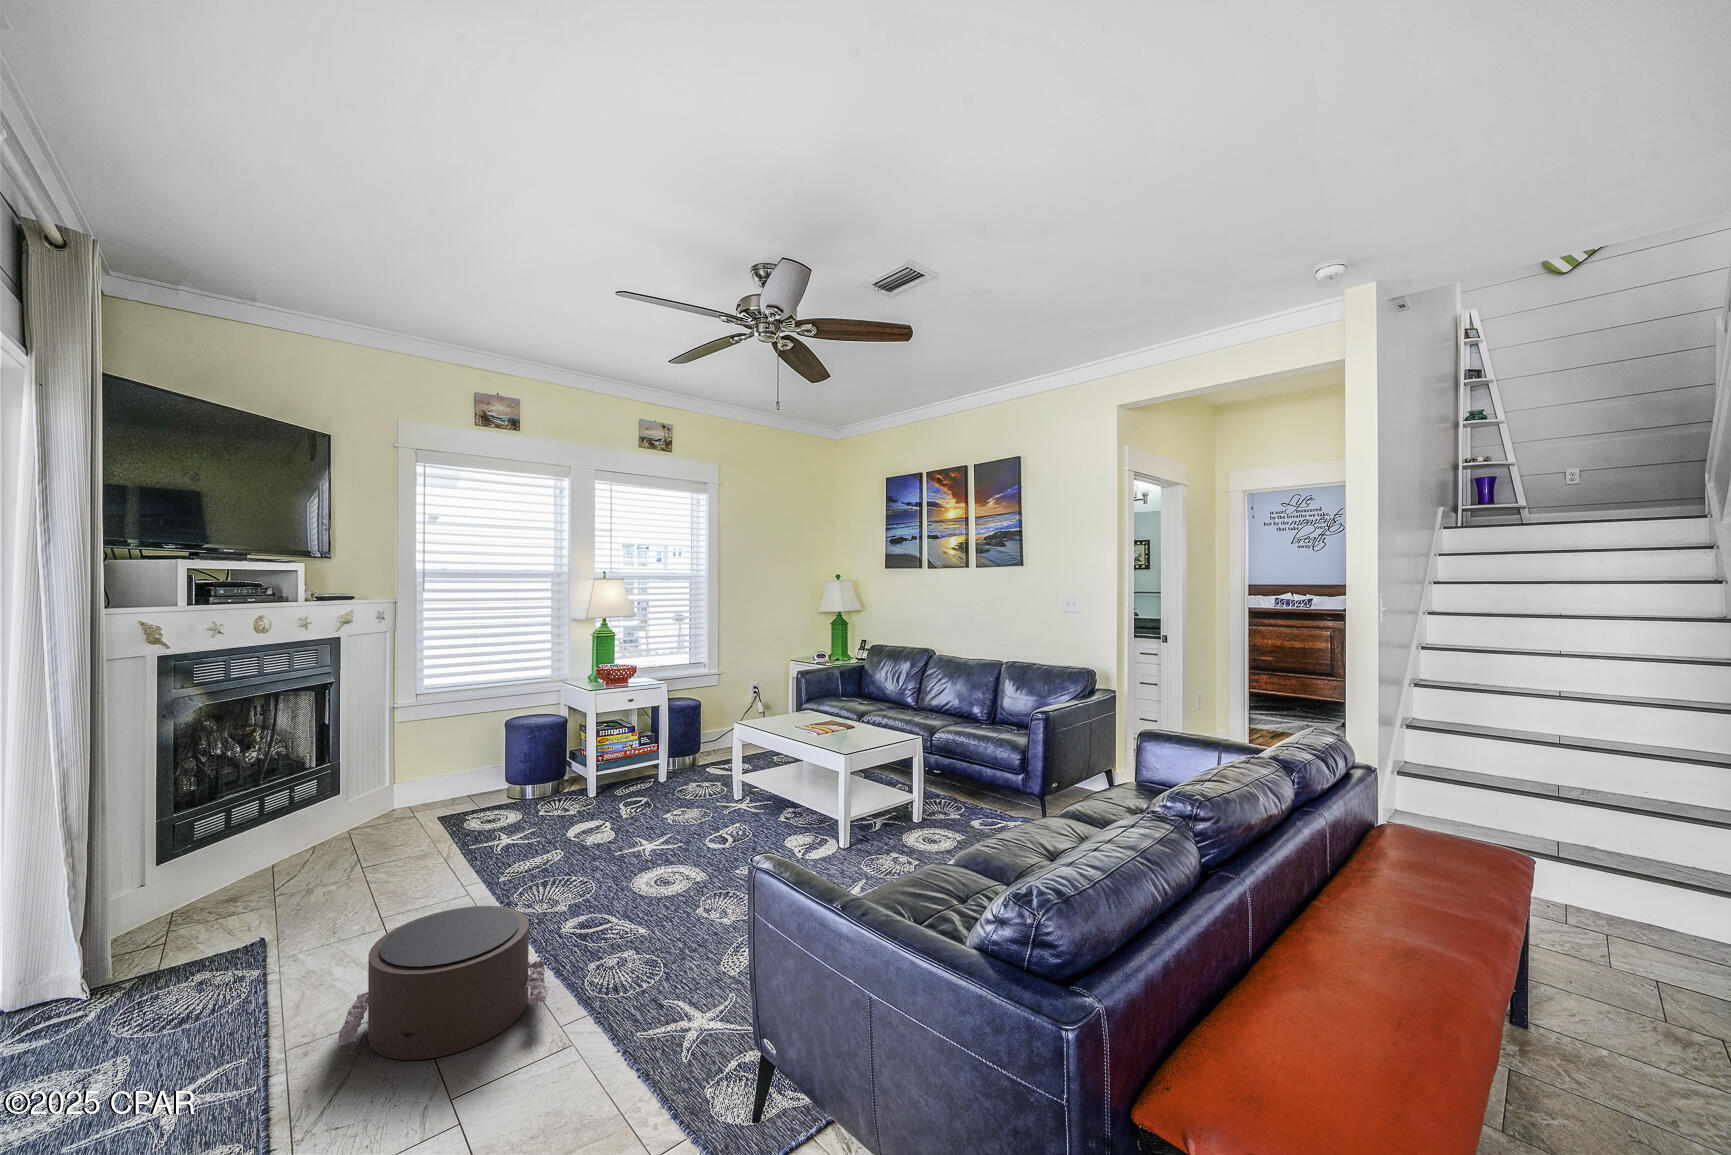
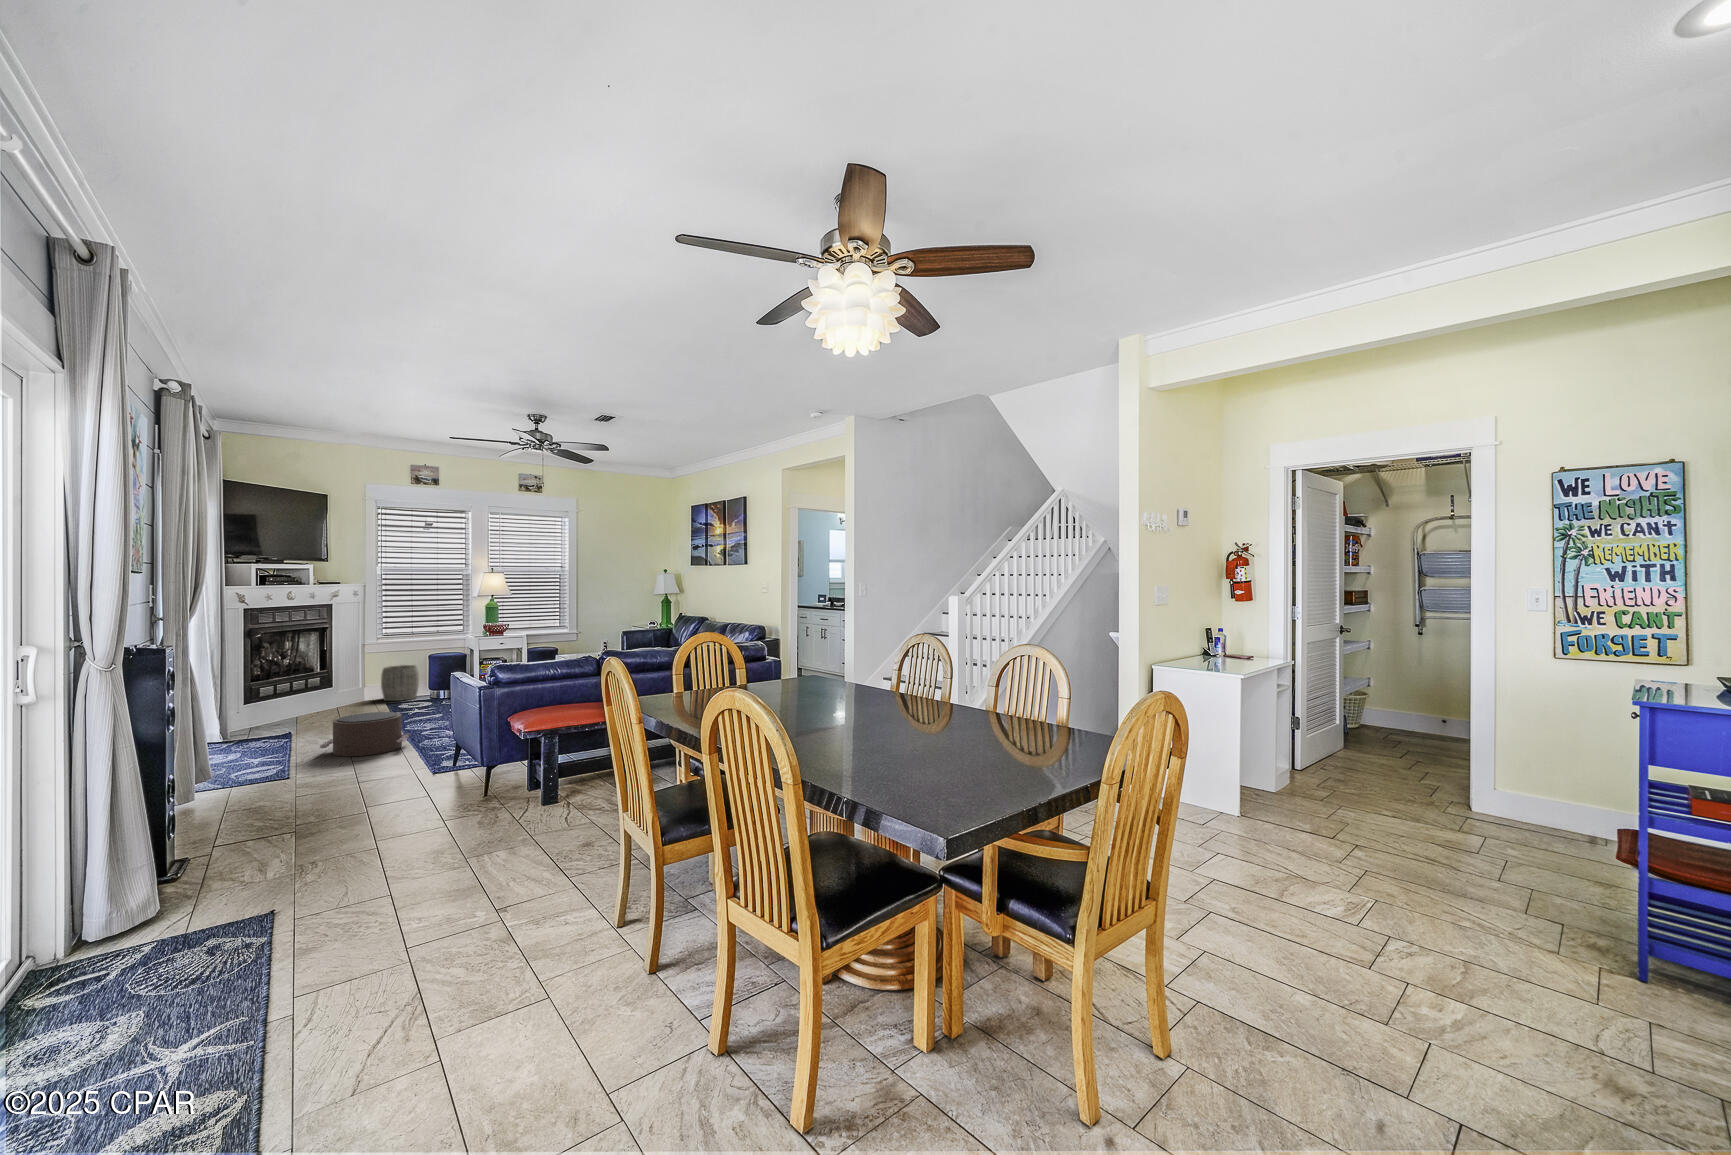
woven basket: none [423,738,487,807] -> present [381,665,419,701]

